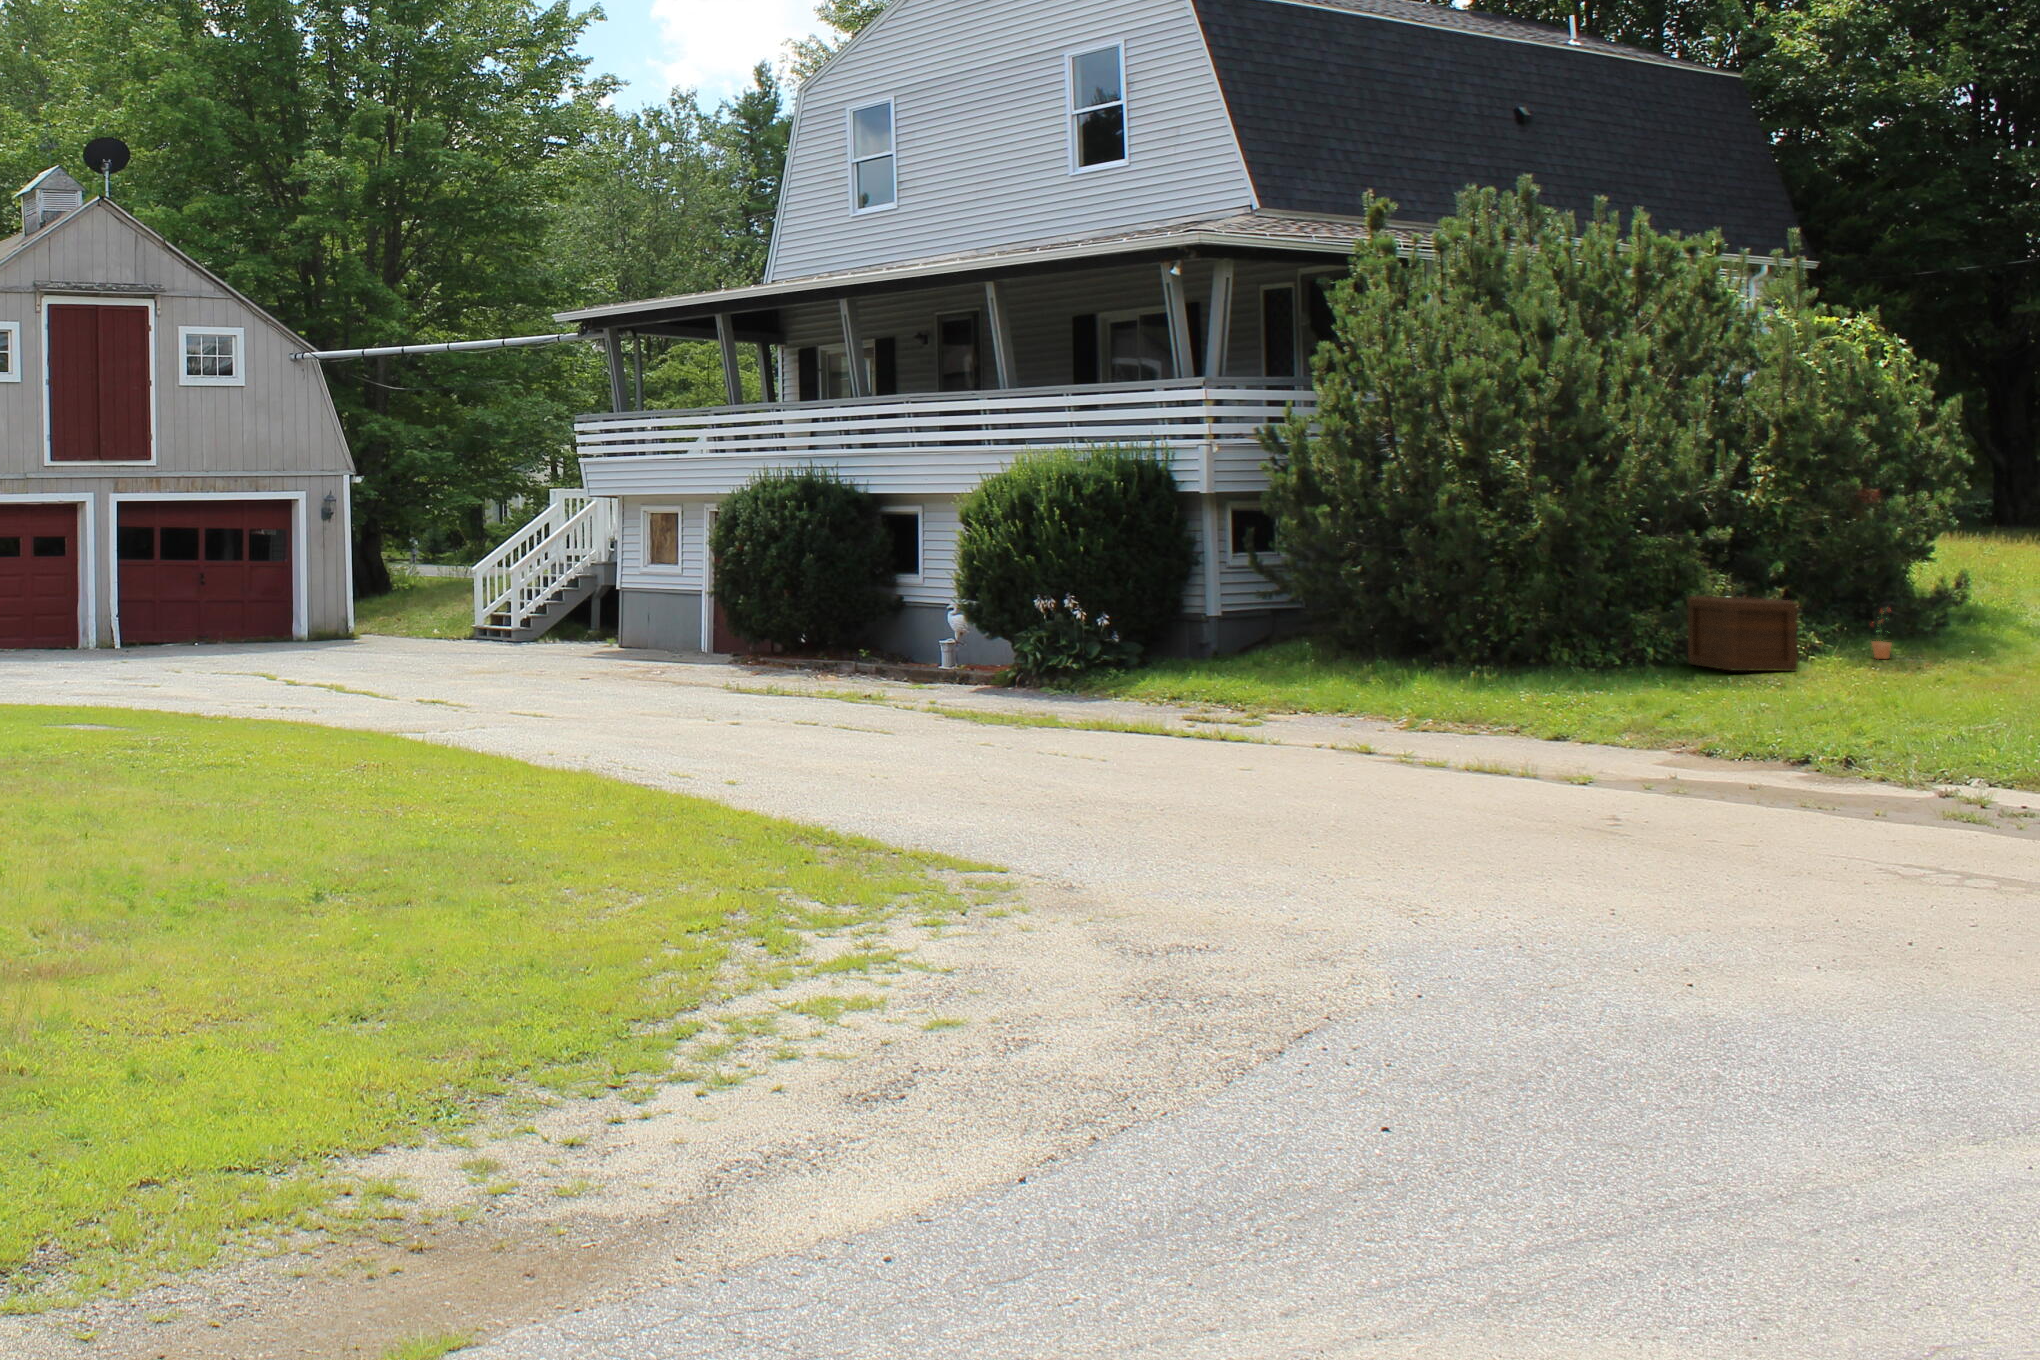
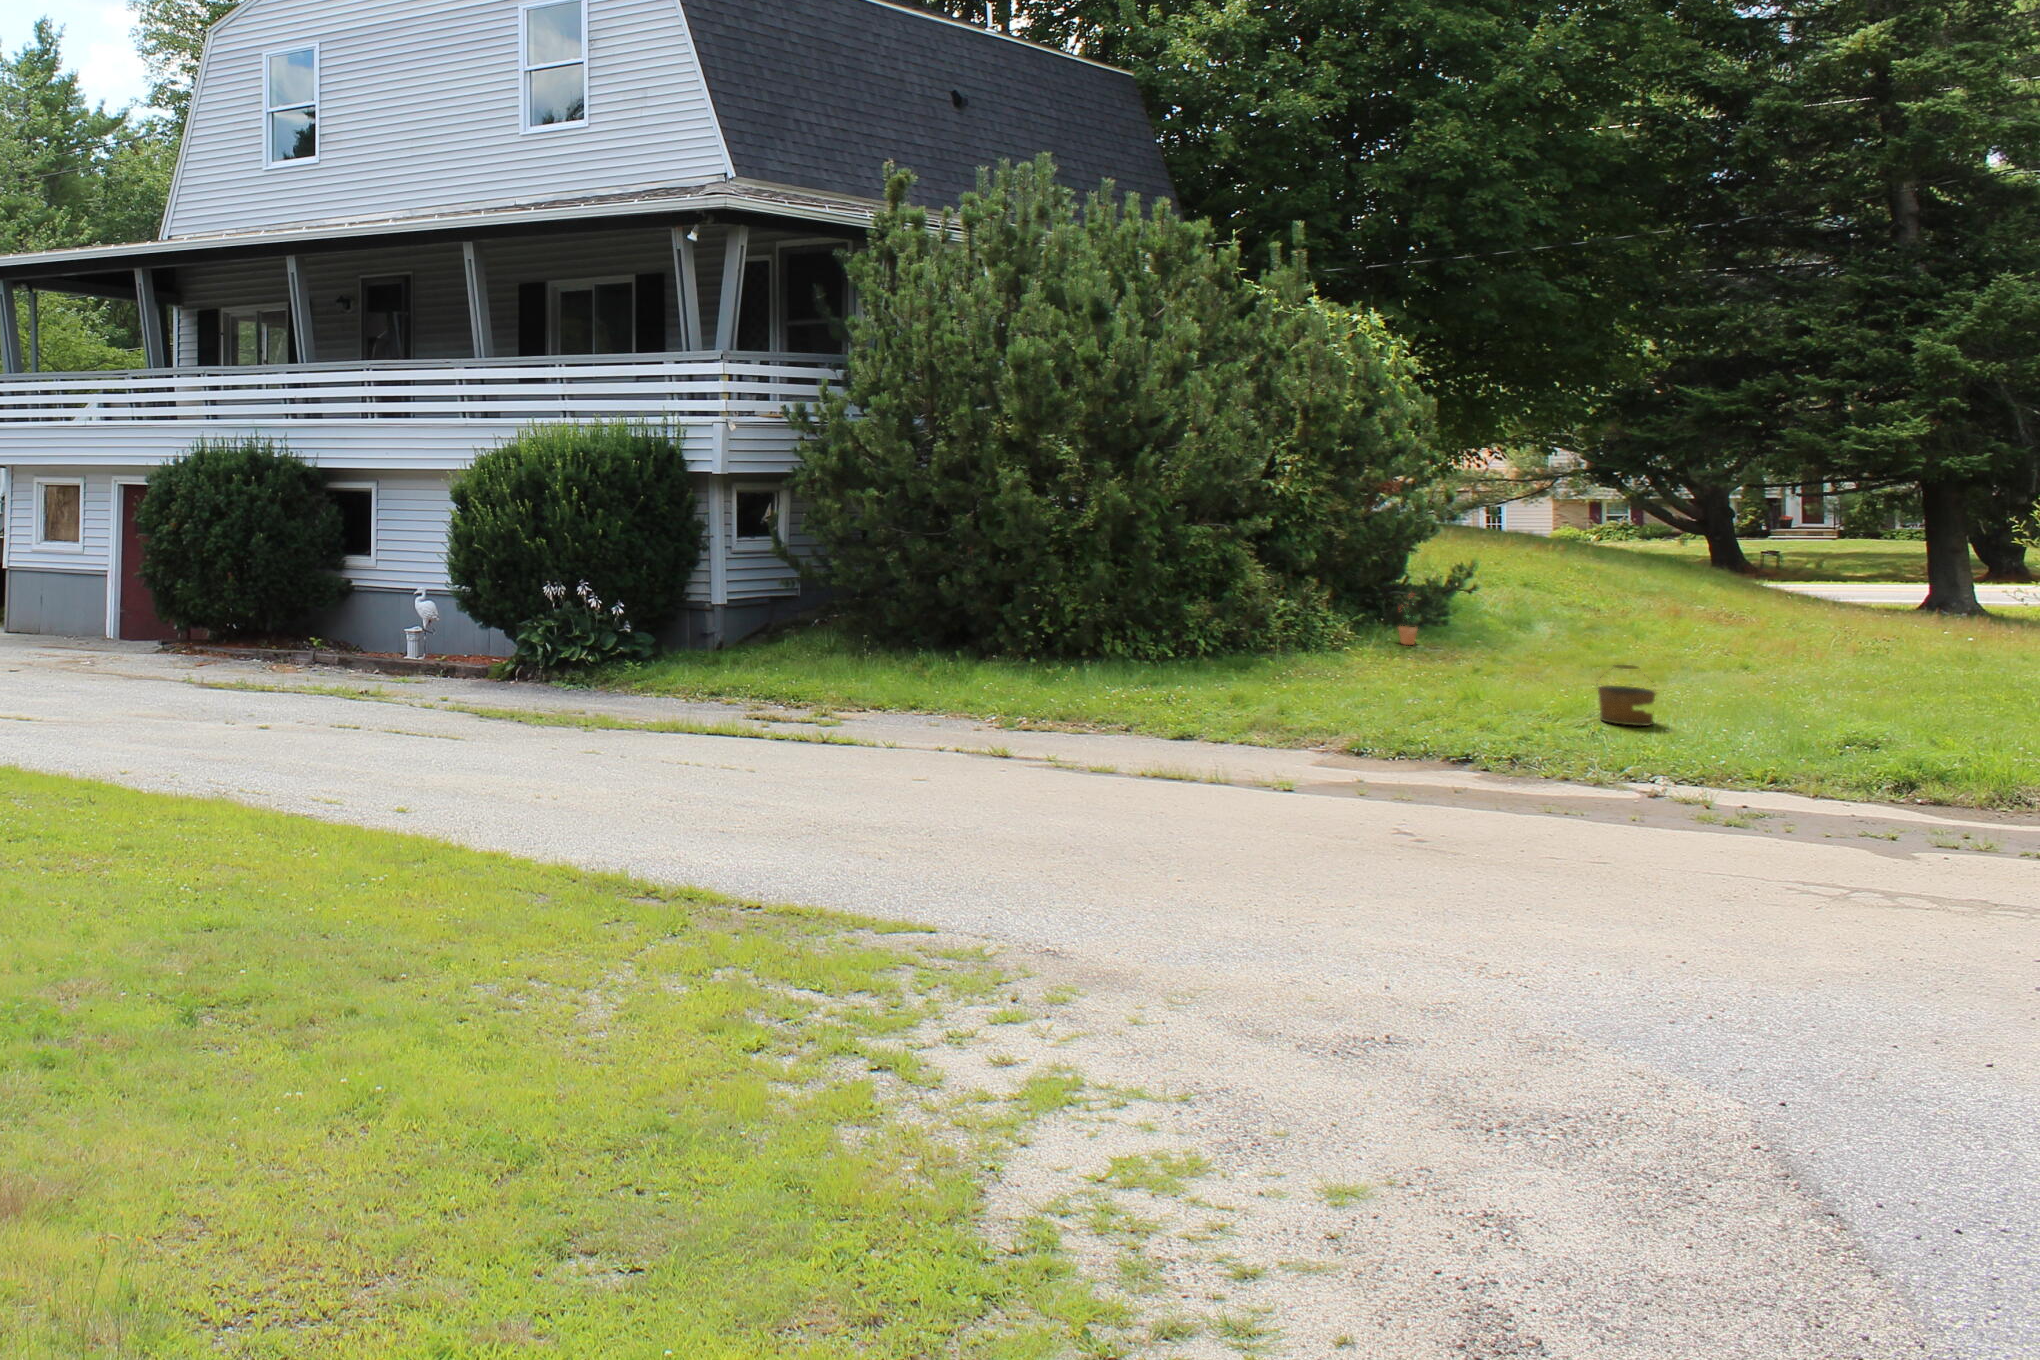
wooden crate: present [1688,596,1798,672] -> none [1252,585,1365,666]
bucket: none [1944,661,1998,716] -> present [1598,665,1655,726]

